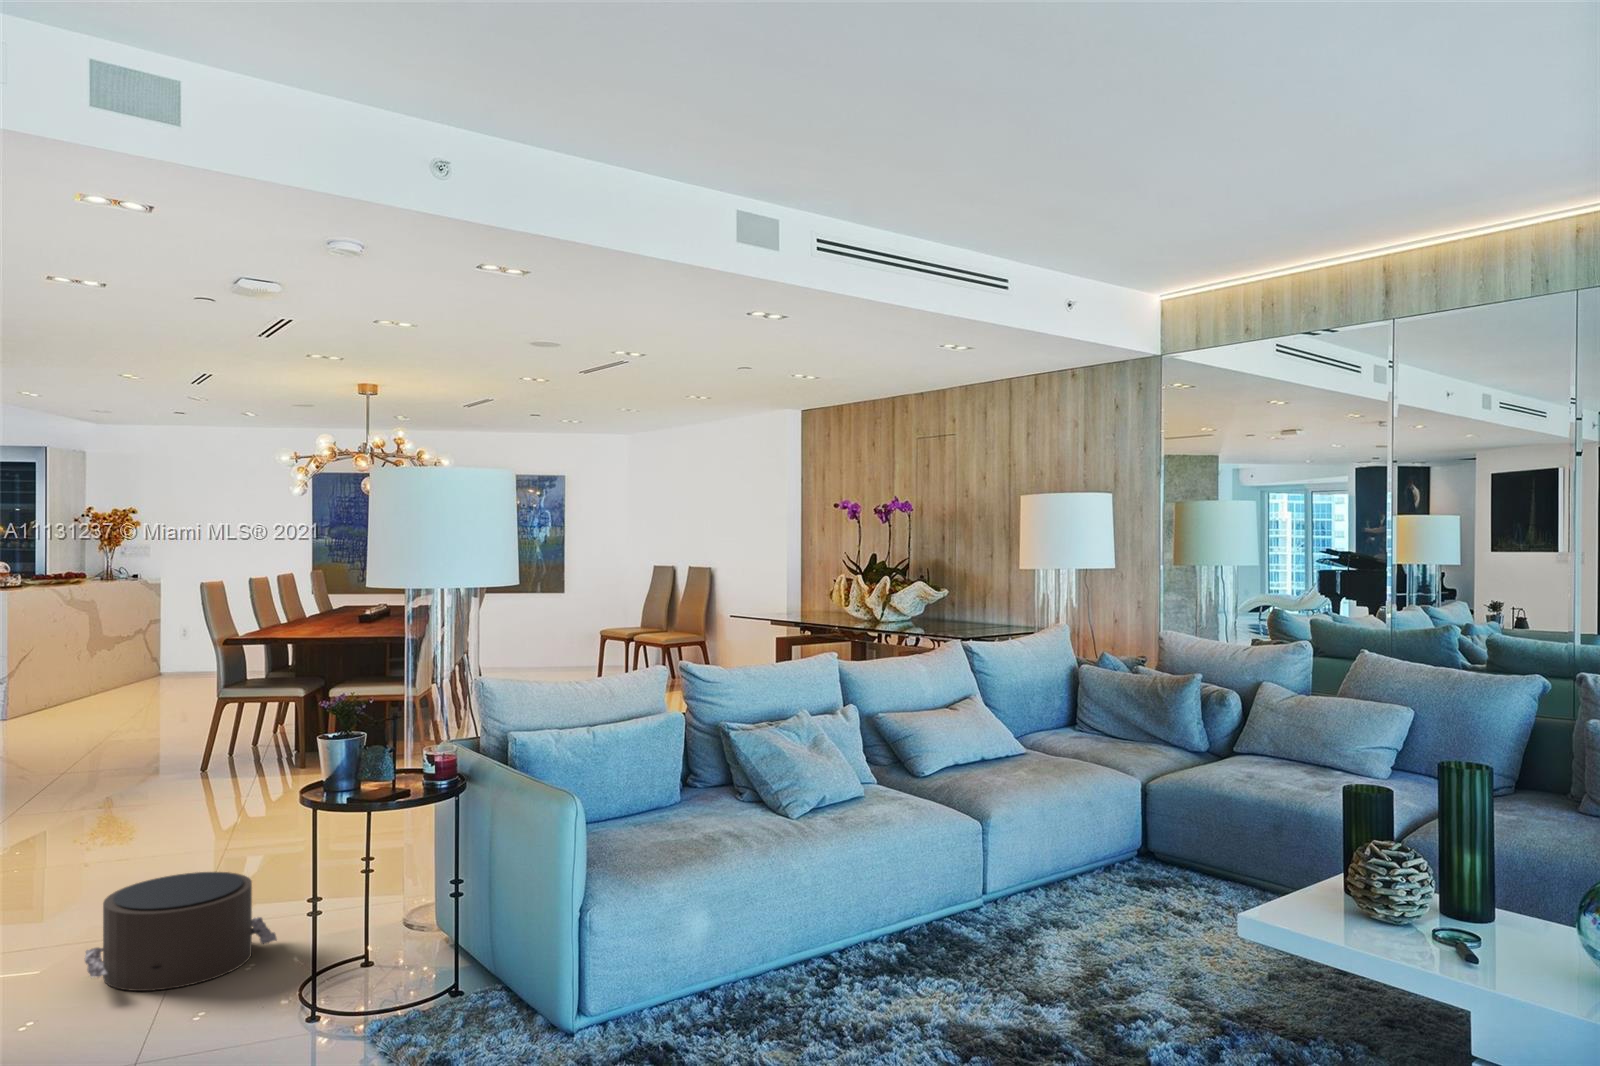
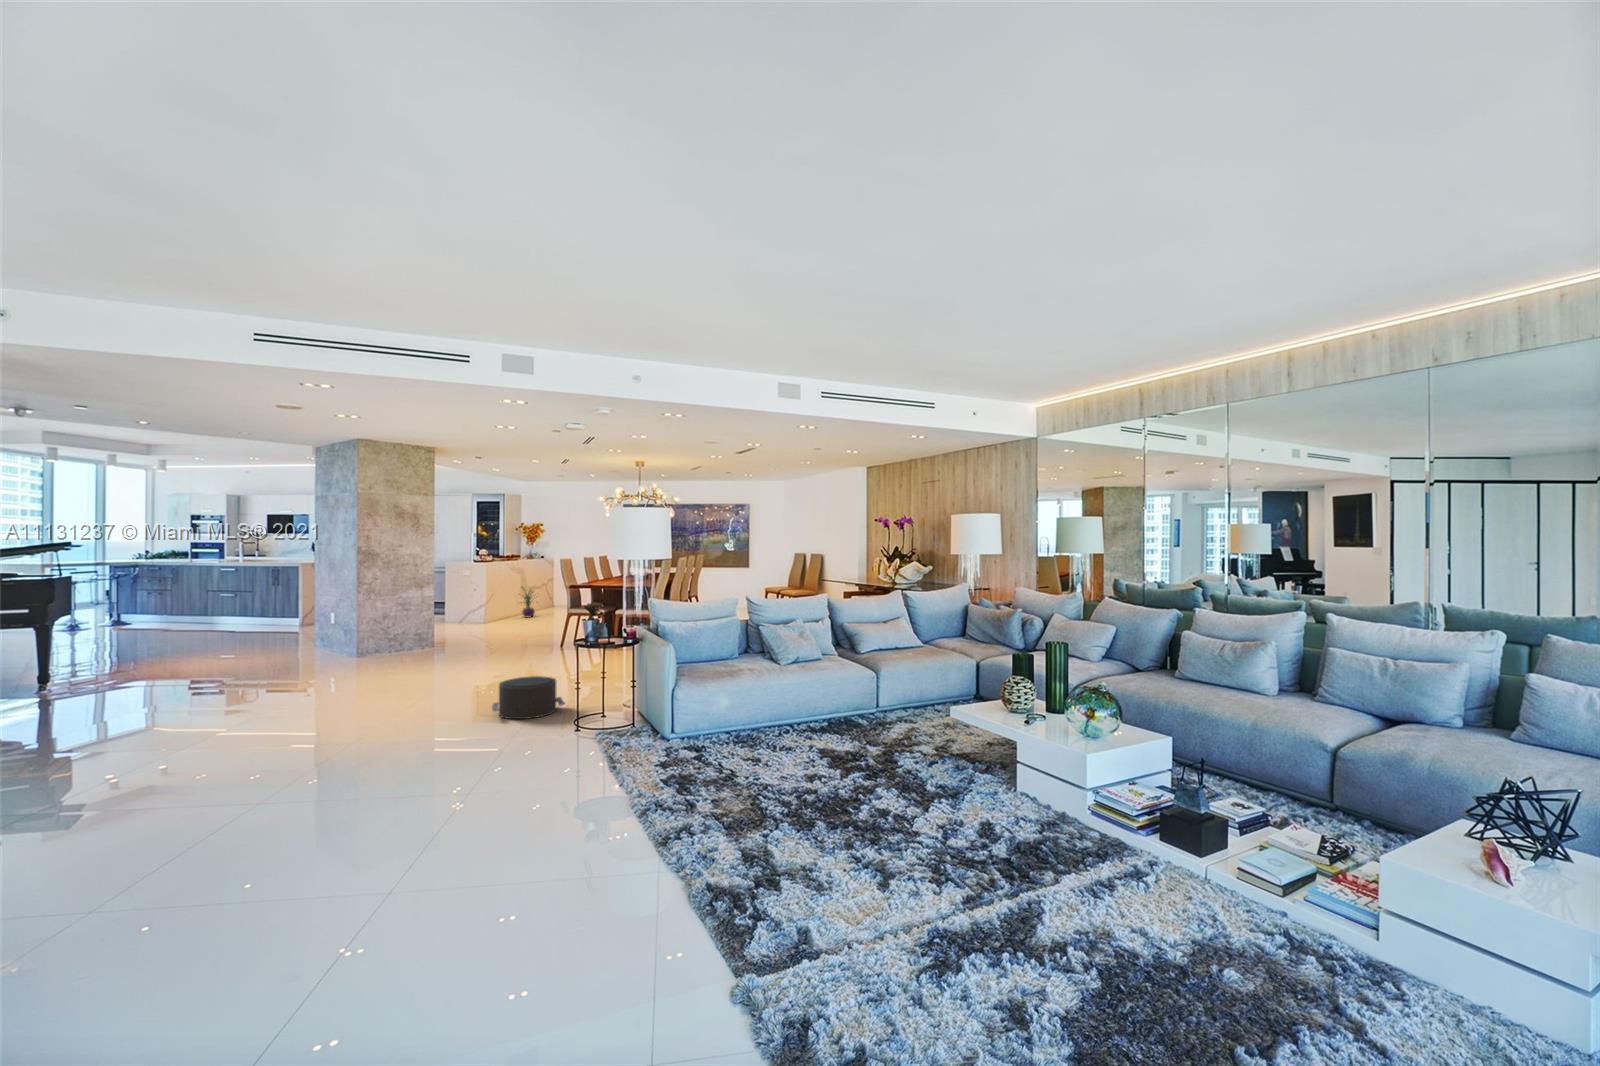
decorative plant: none [76,639,164,704] -> present [520,587,535,617]

